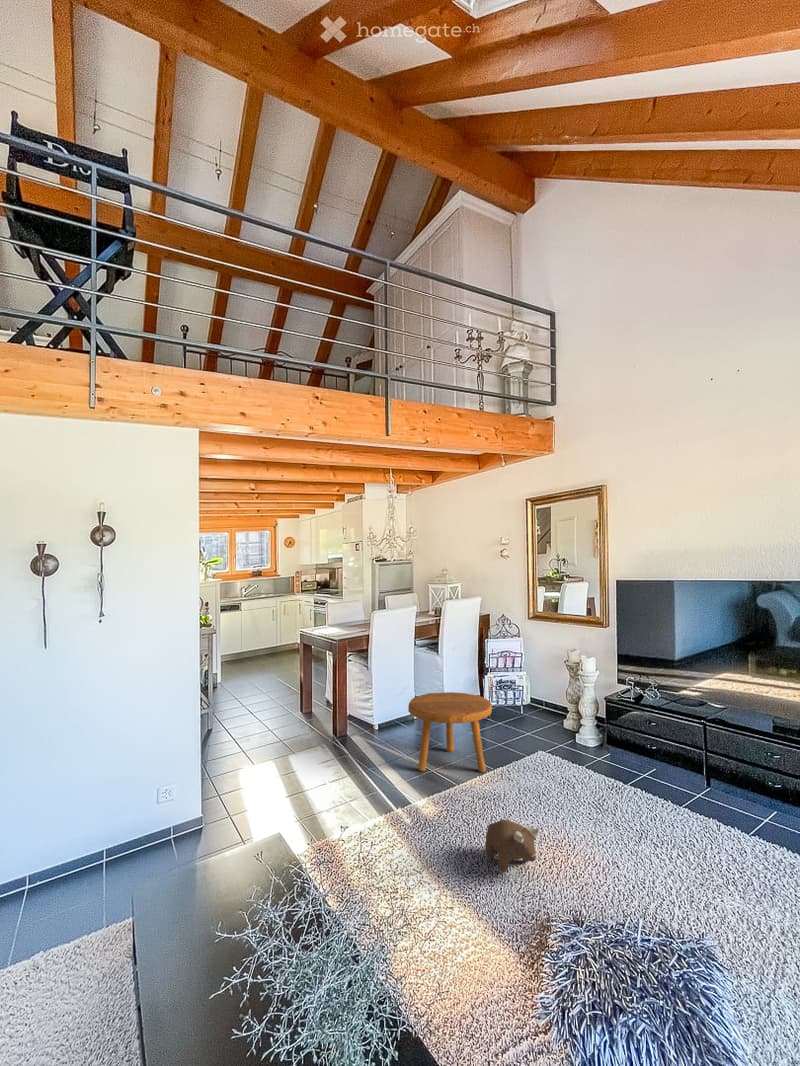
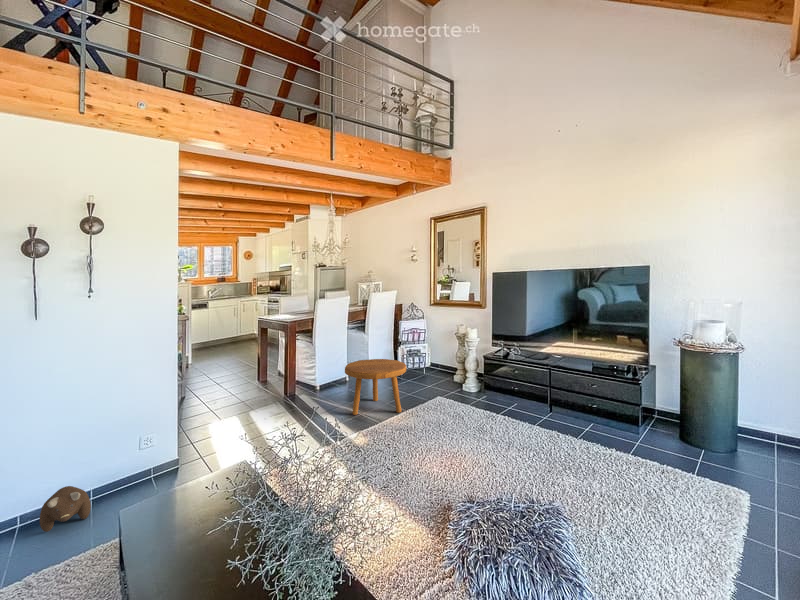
plush toy: present [485,820,539,872] -> present [39,486,91,532]

